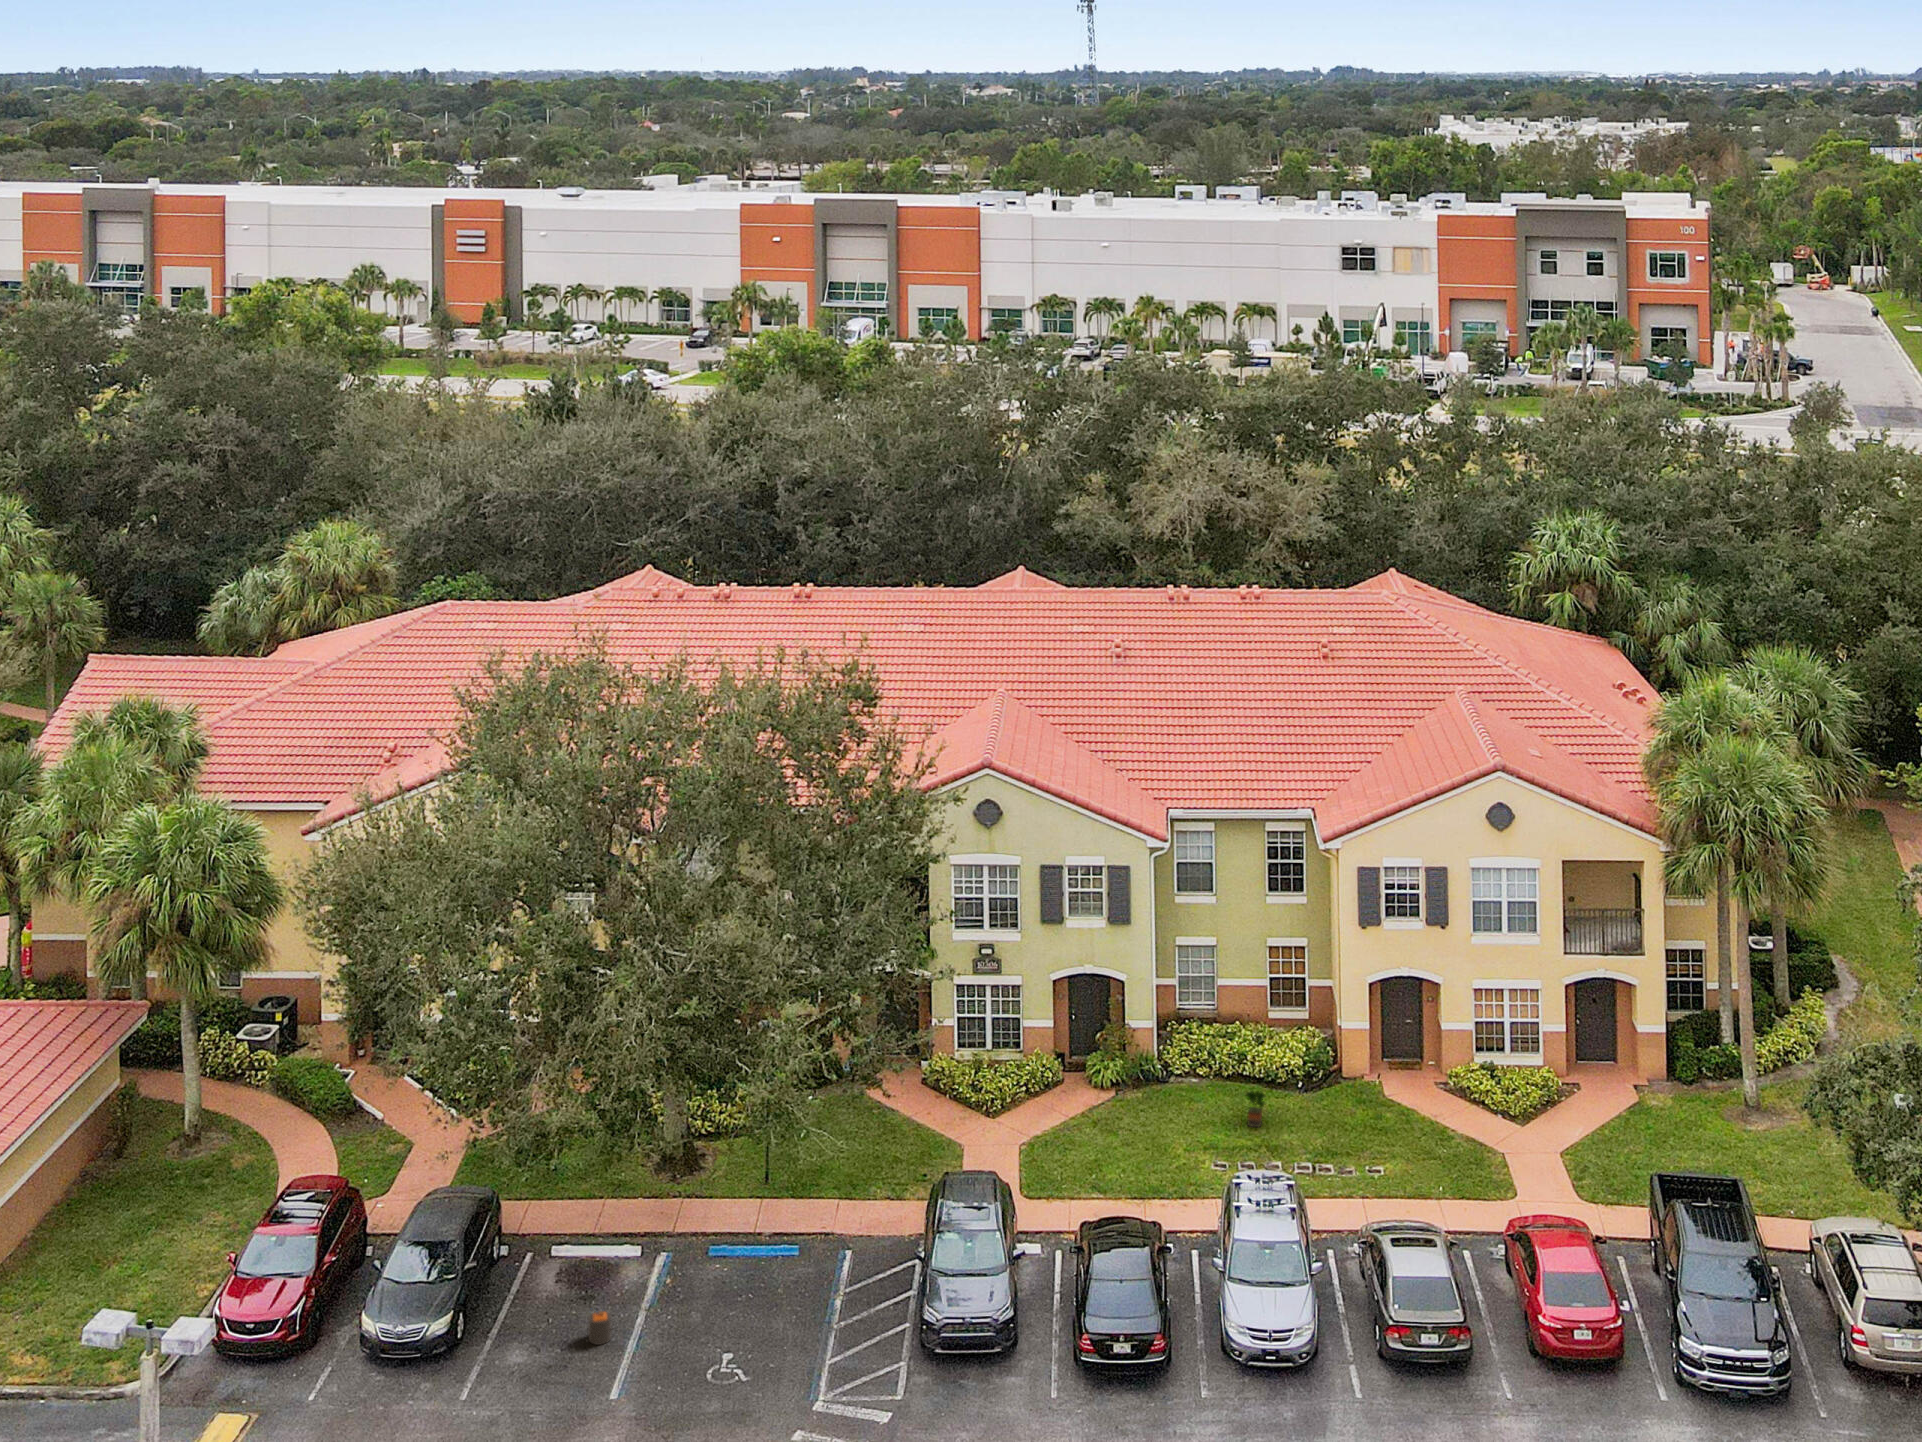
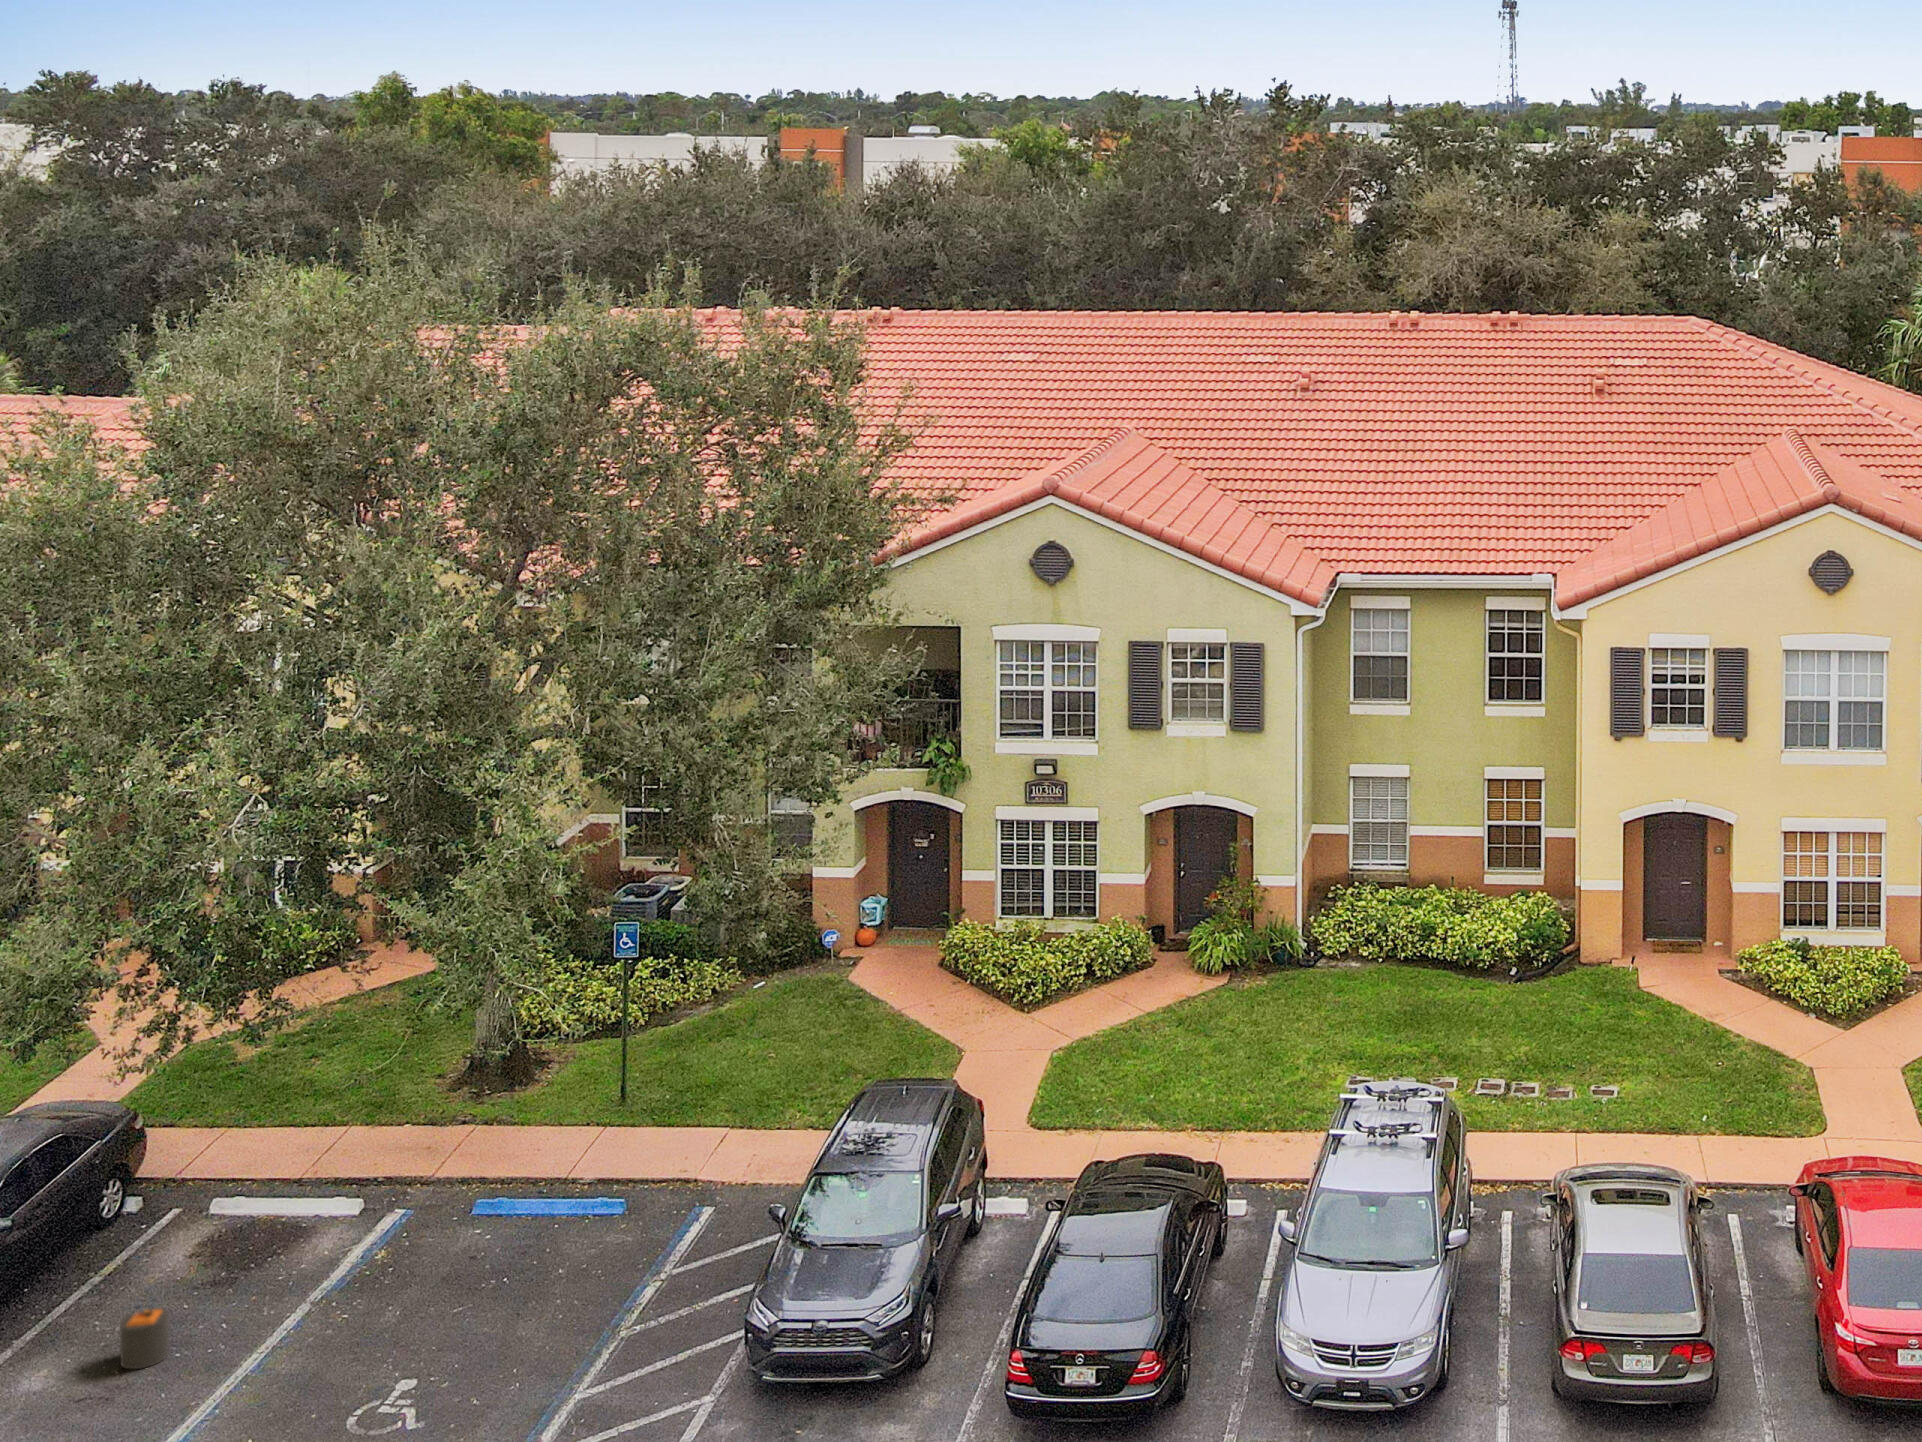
potted tree: present [1246,1091,1265,1127] -> none [1416,971,1450,1029]

